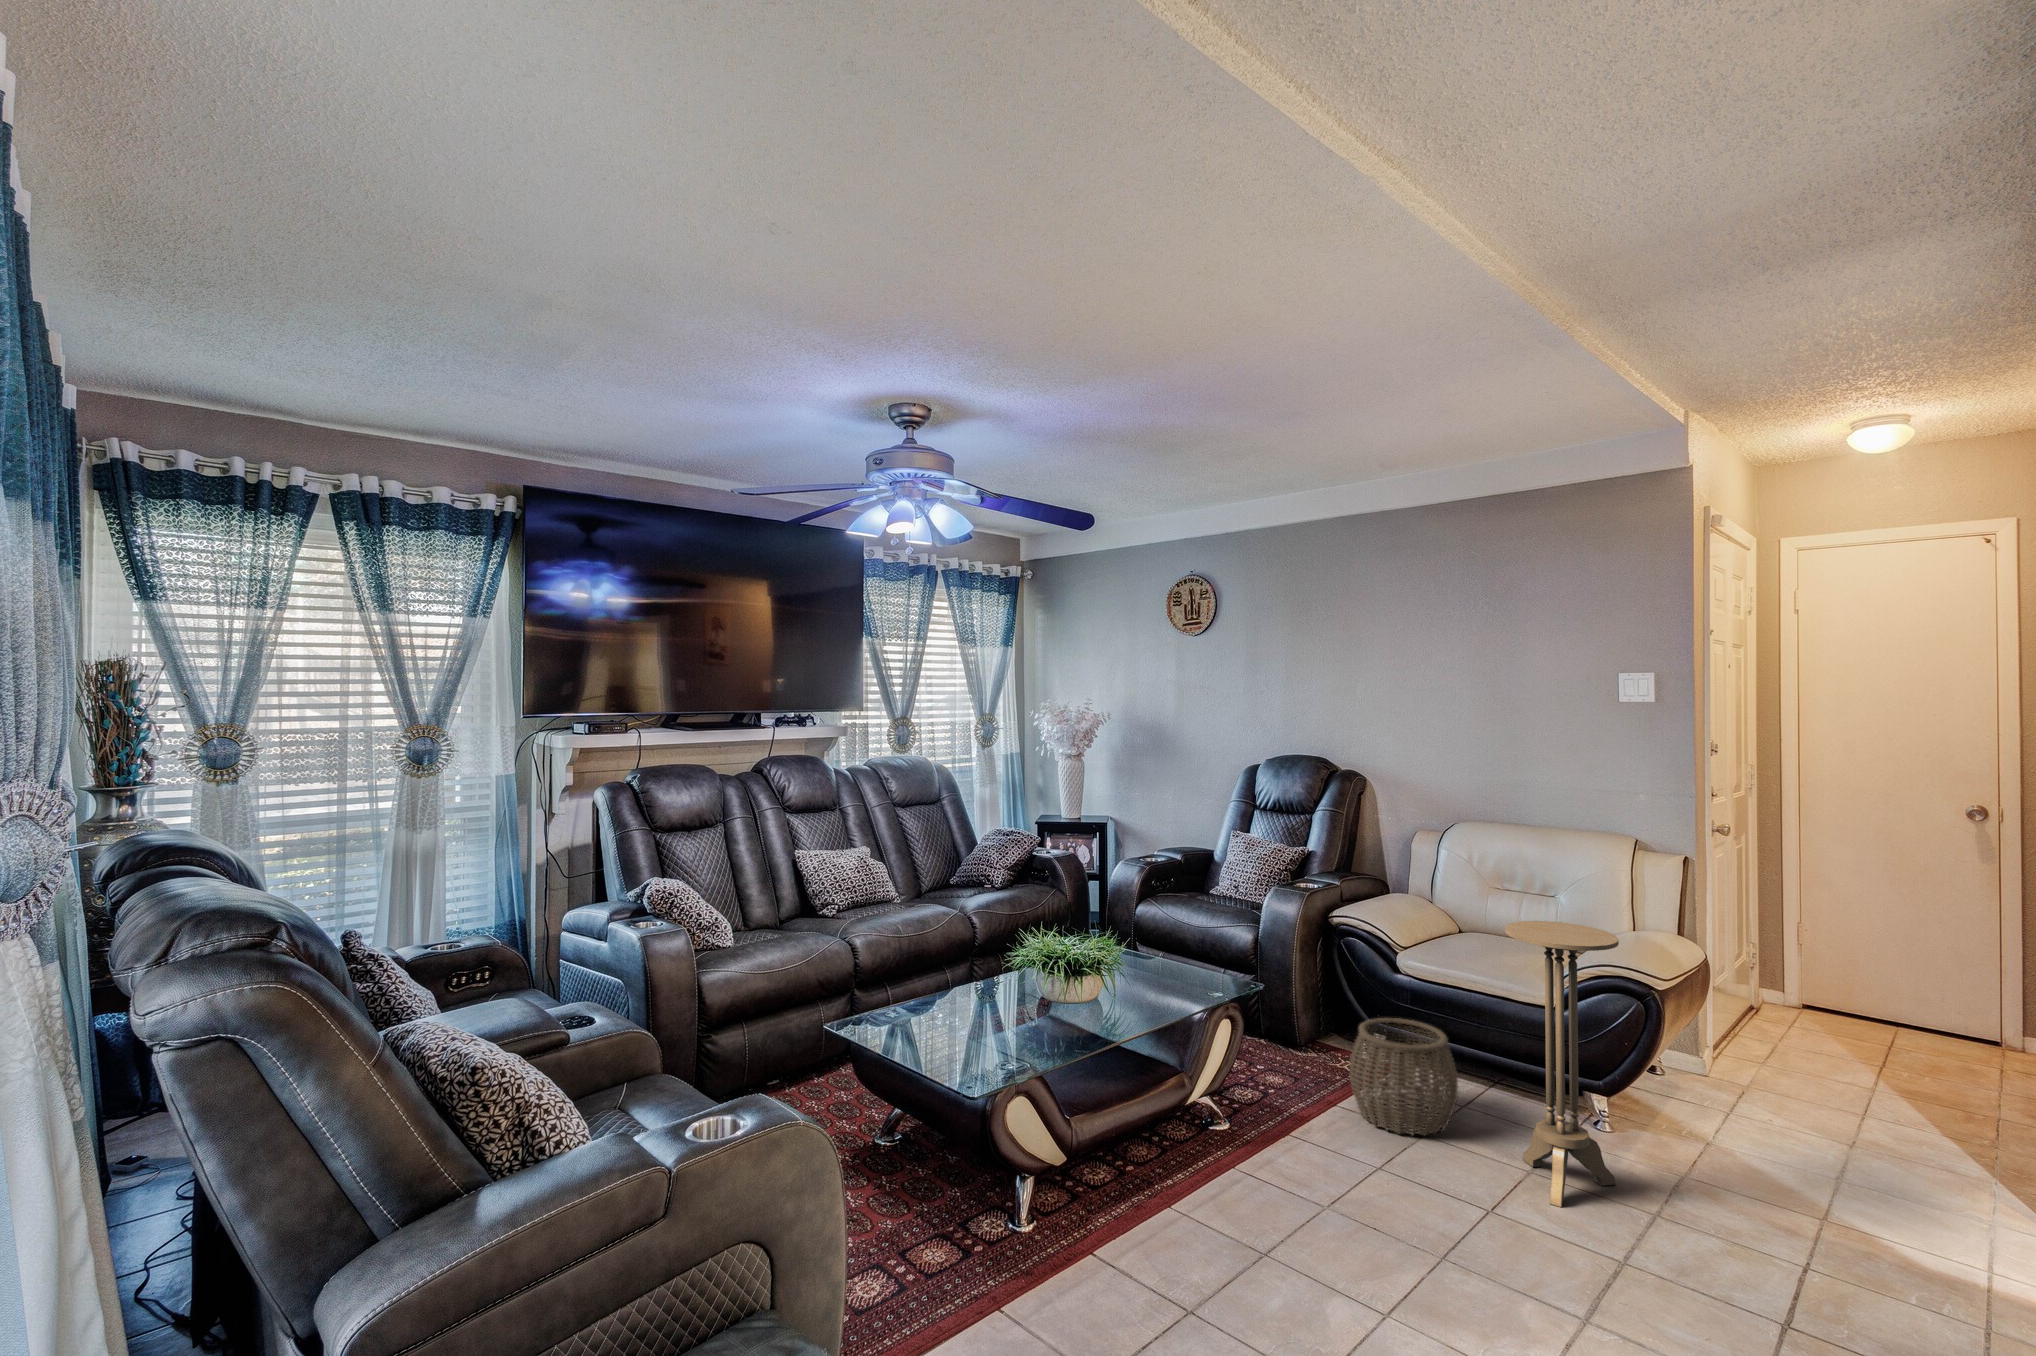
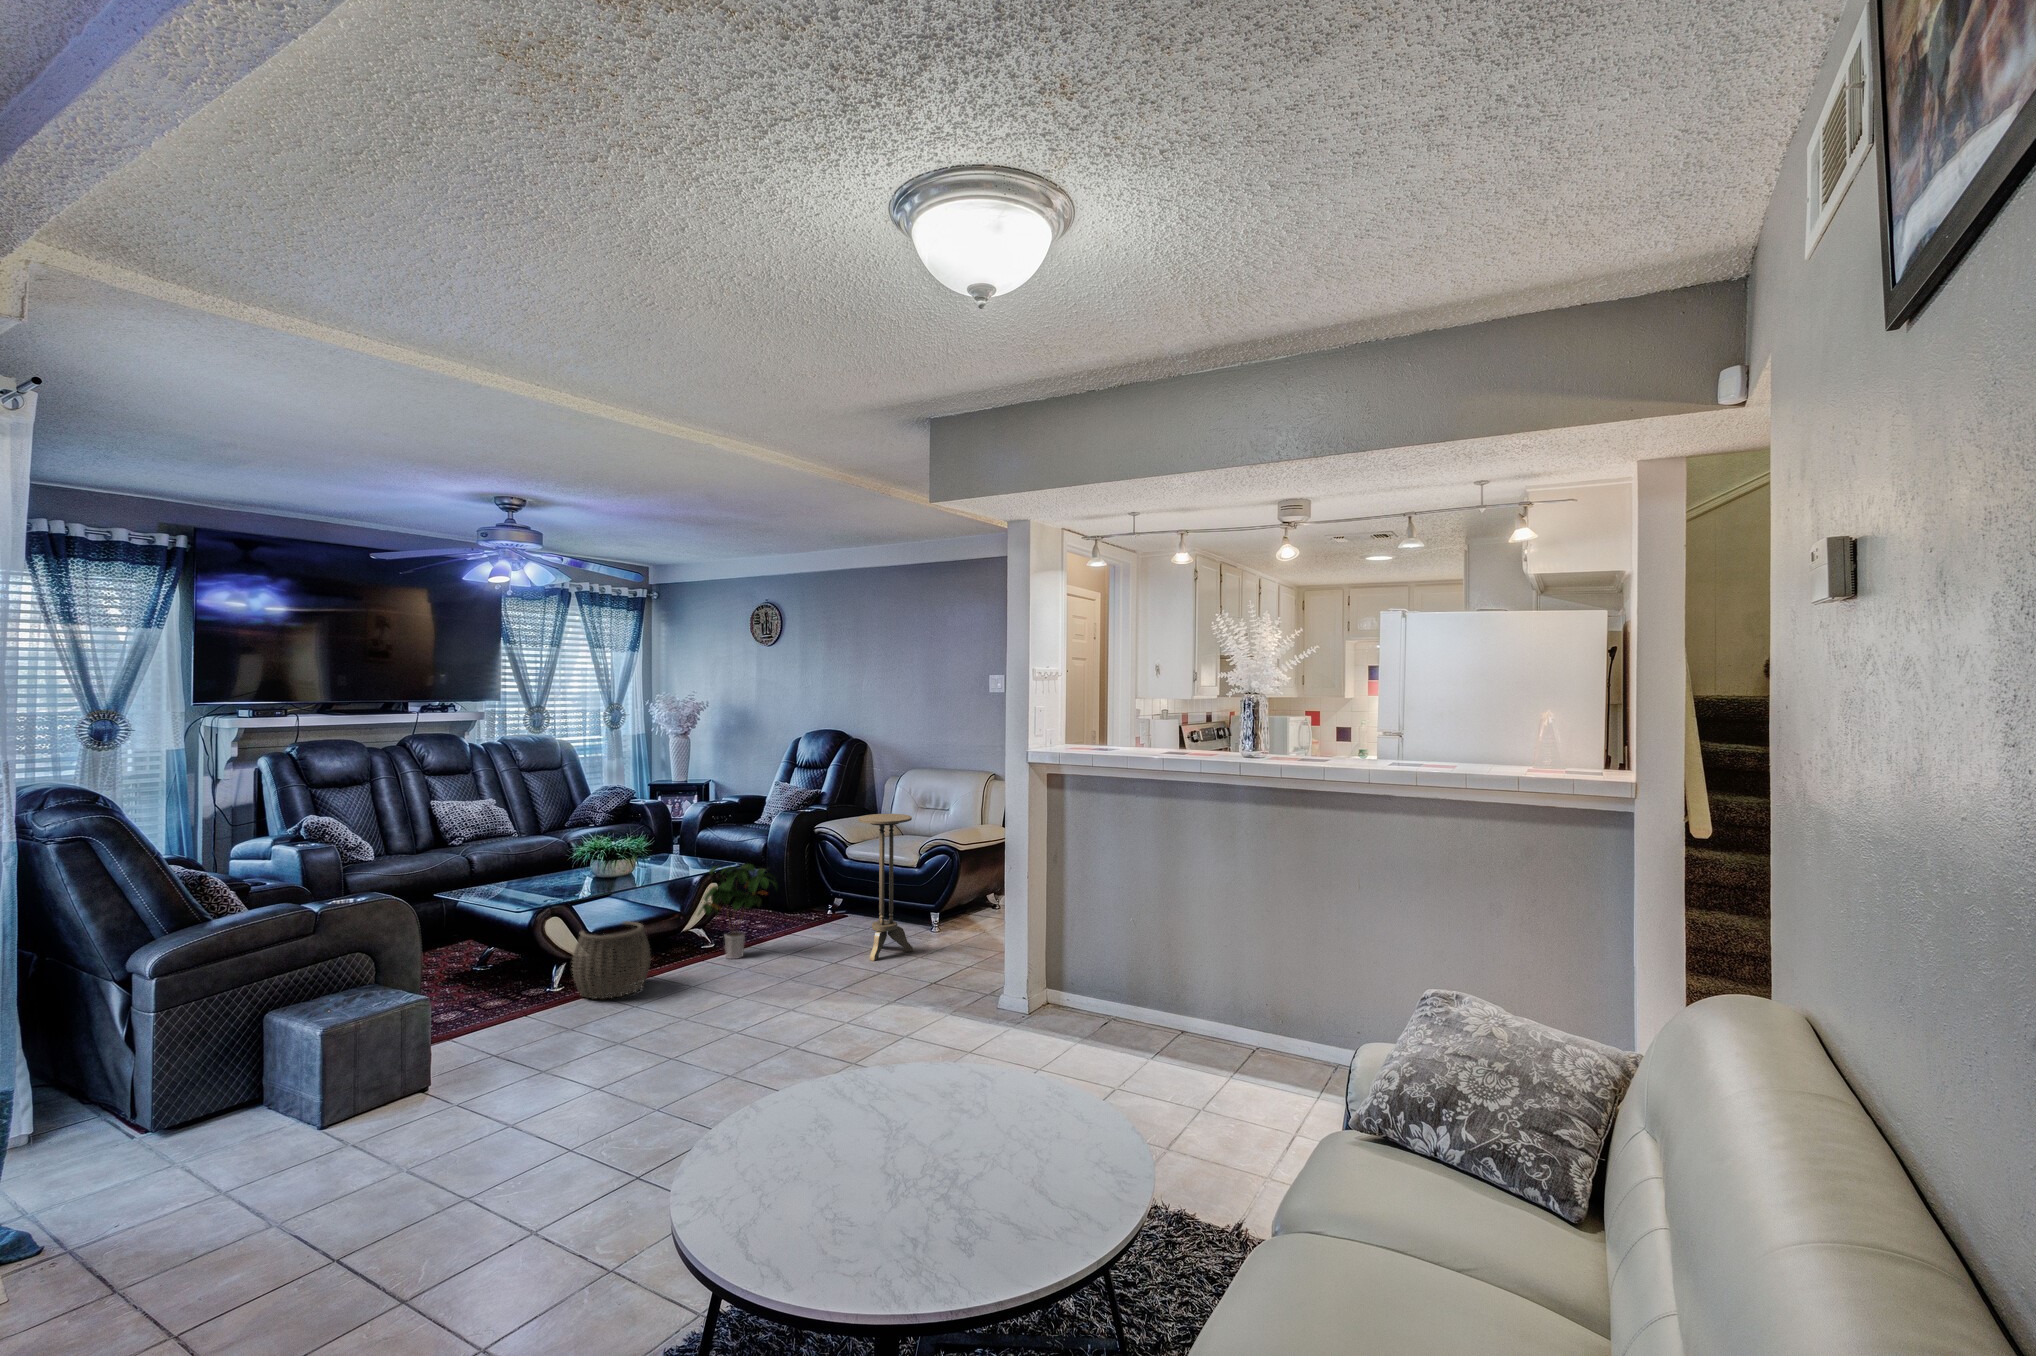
potted plant: none [1204,994,1357,1165] -> present [698,864,777,959]
woven basket: present [1349,1018,1458,1136] -> present [572,921,651,999]

